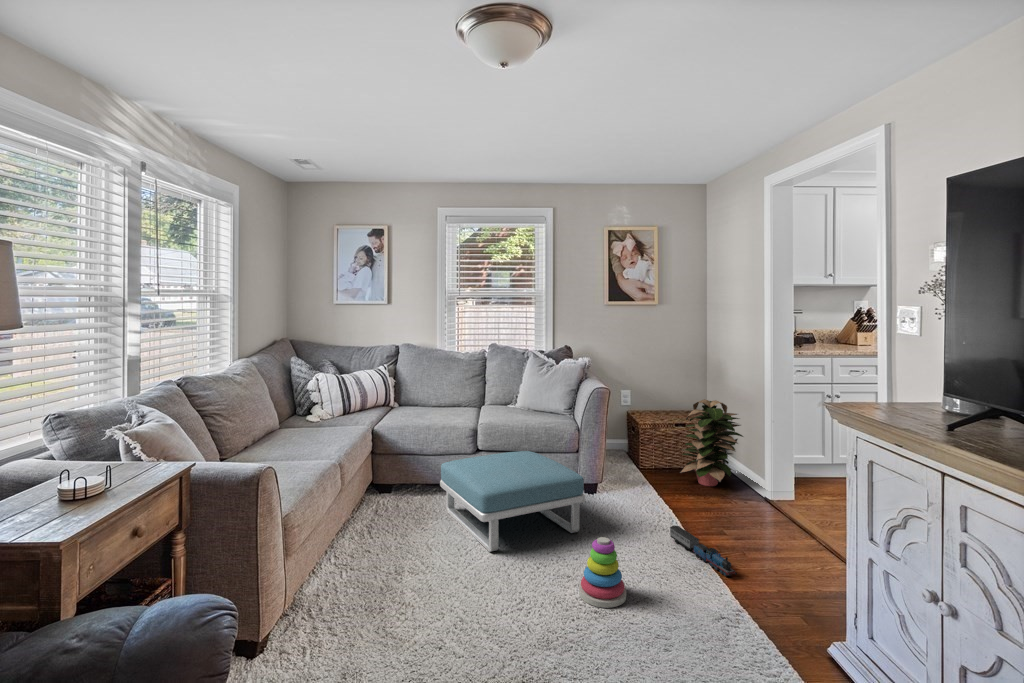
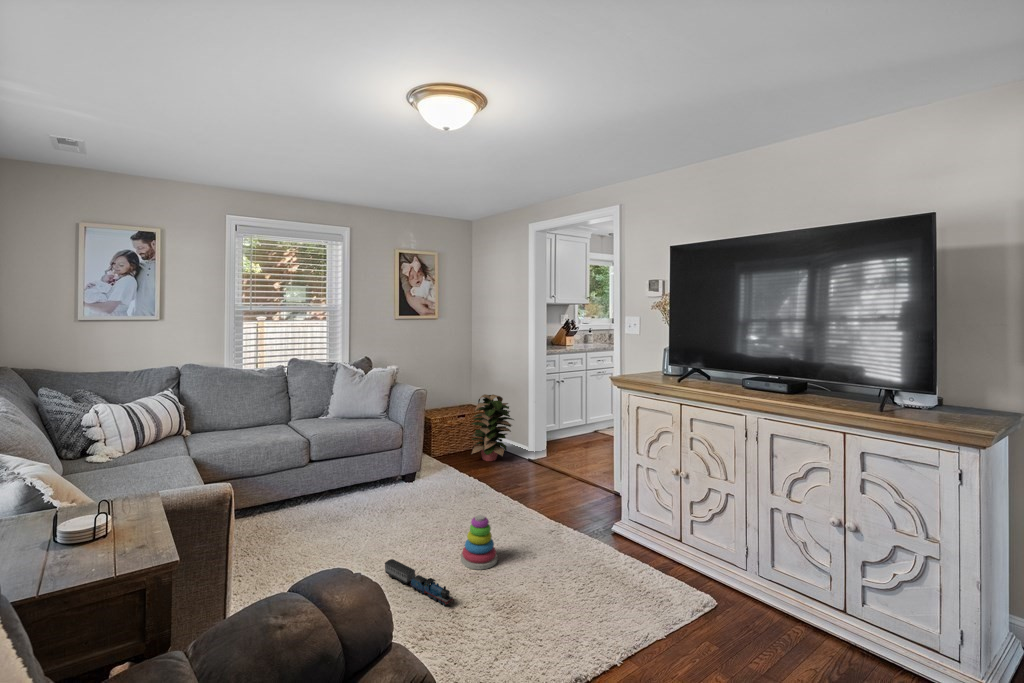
footstool: present [440,451,585,552] -> none [288,457,431,553]
toy train: present [670,526,737,576] -> present [385,559,454,606]

